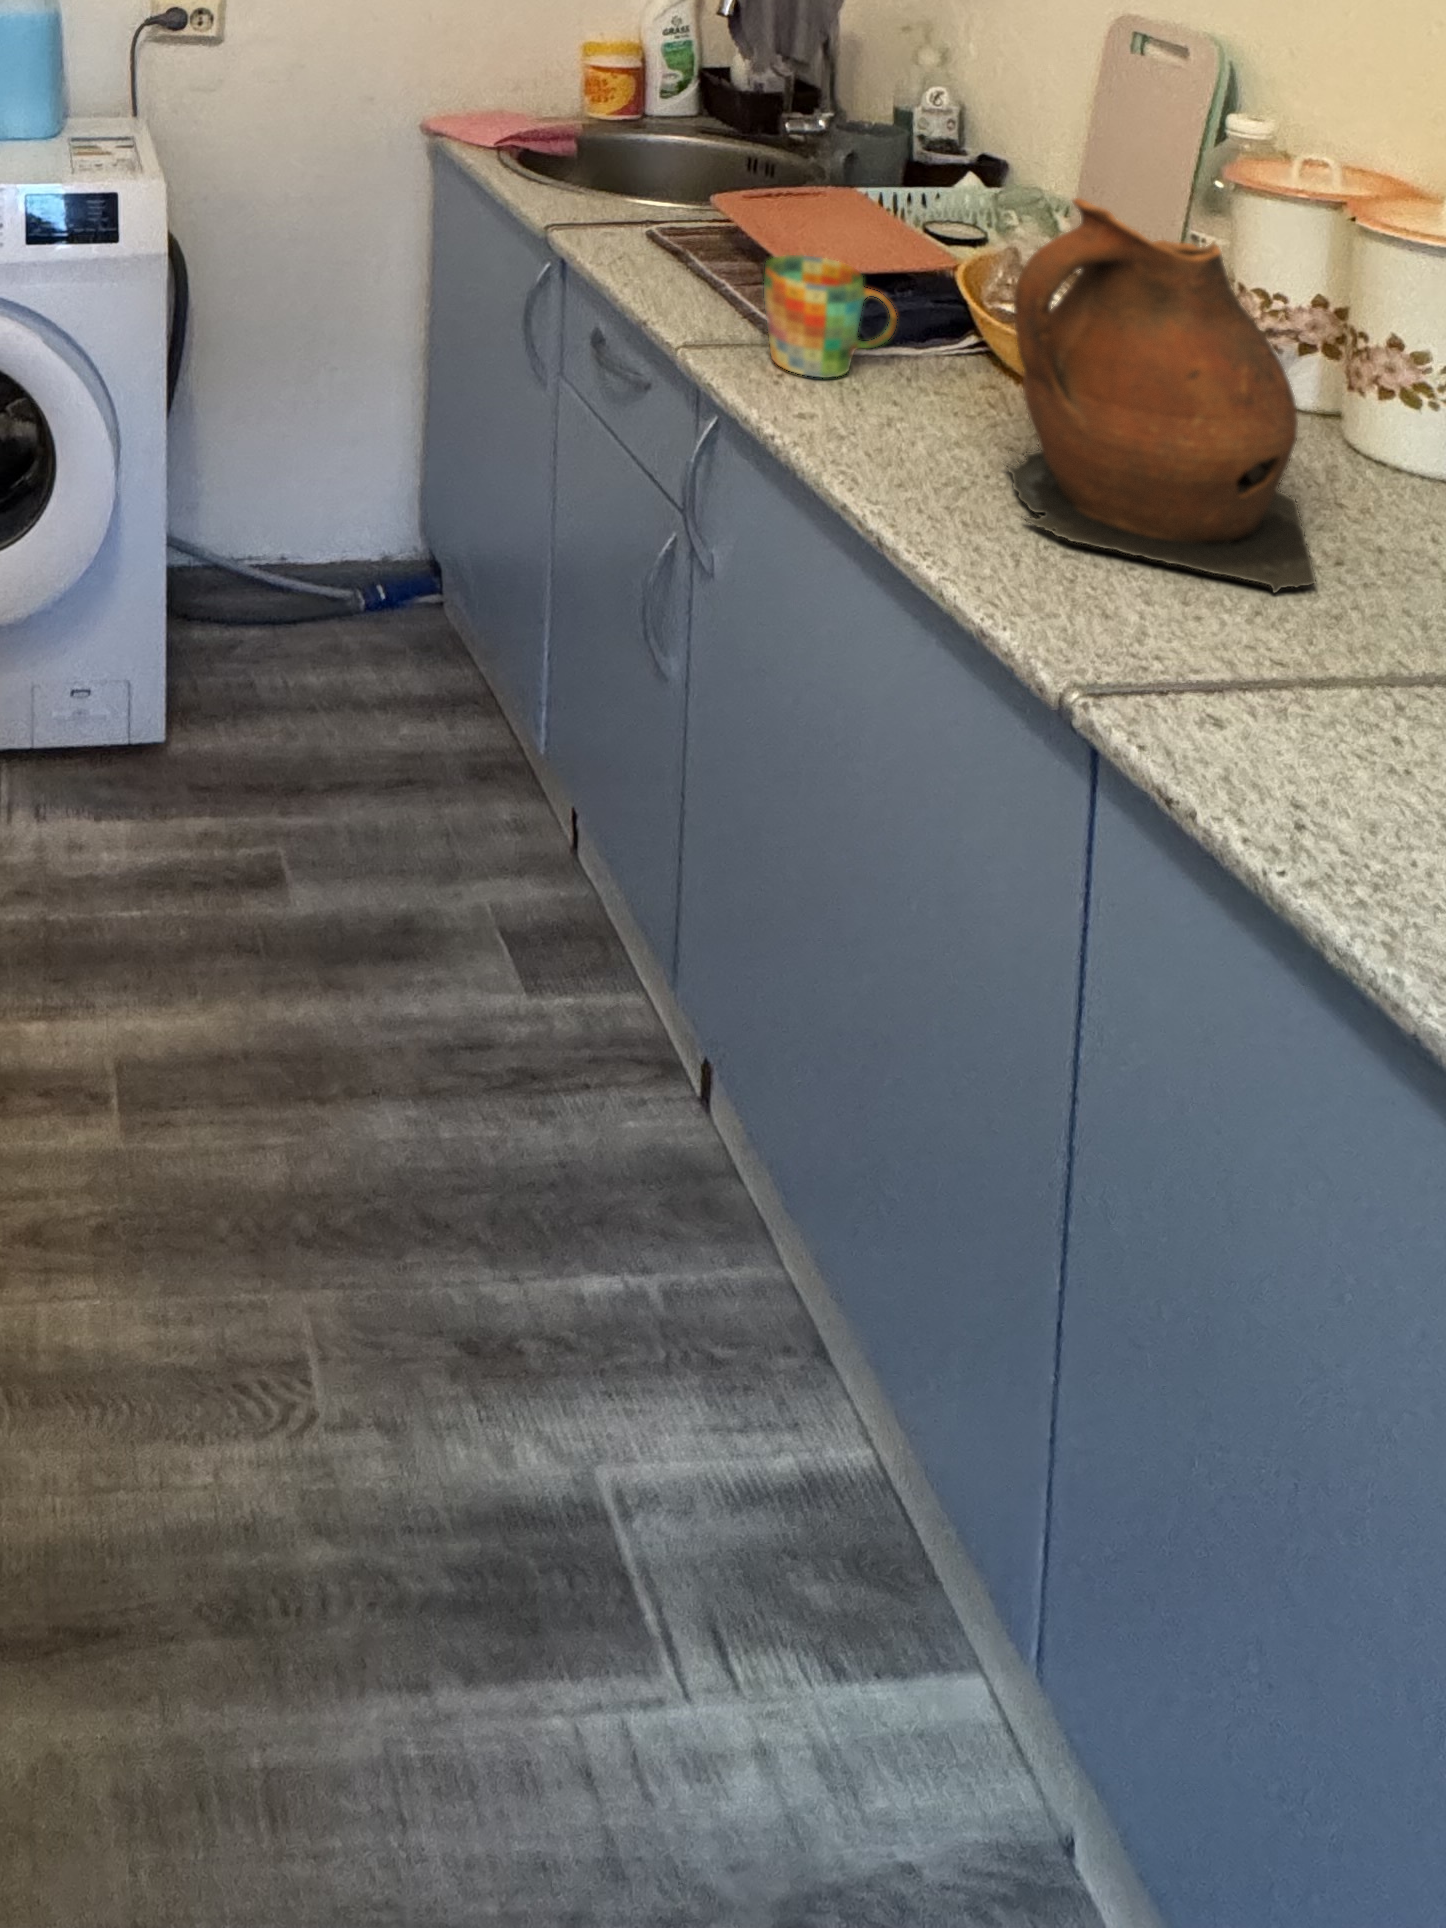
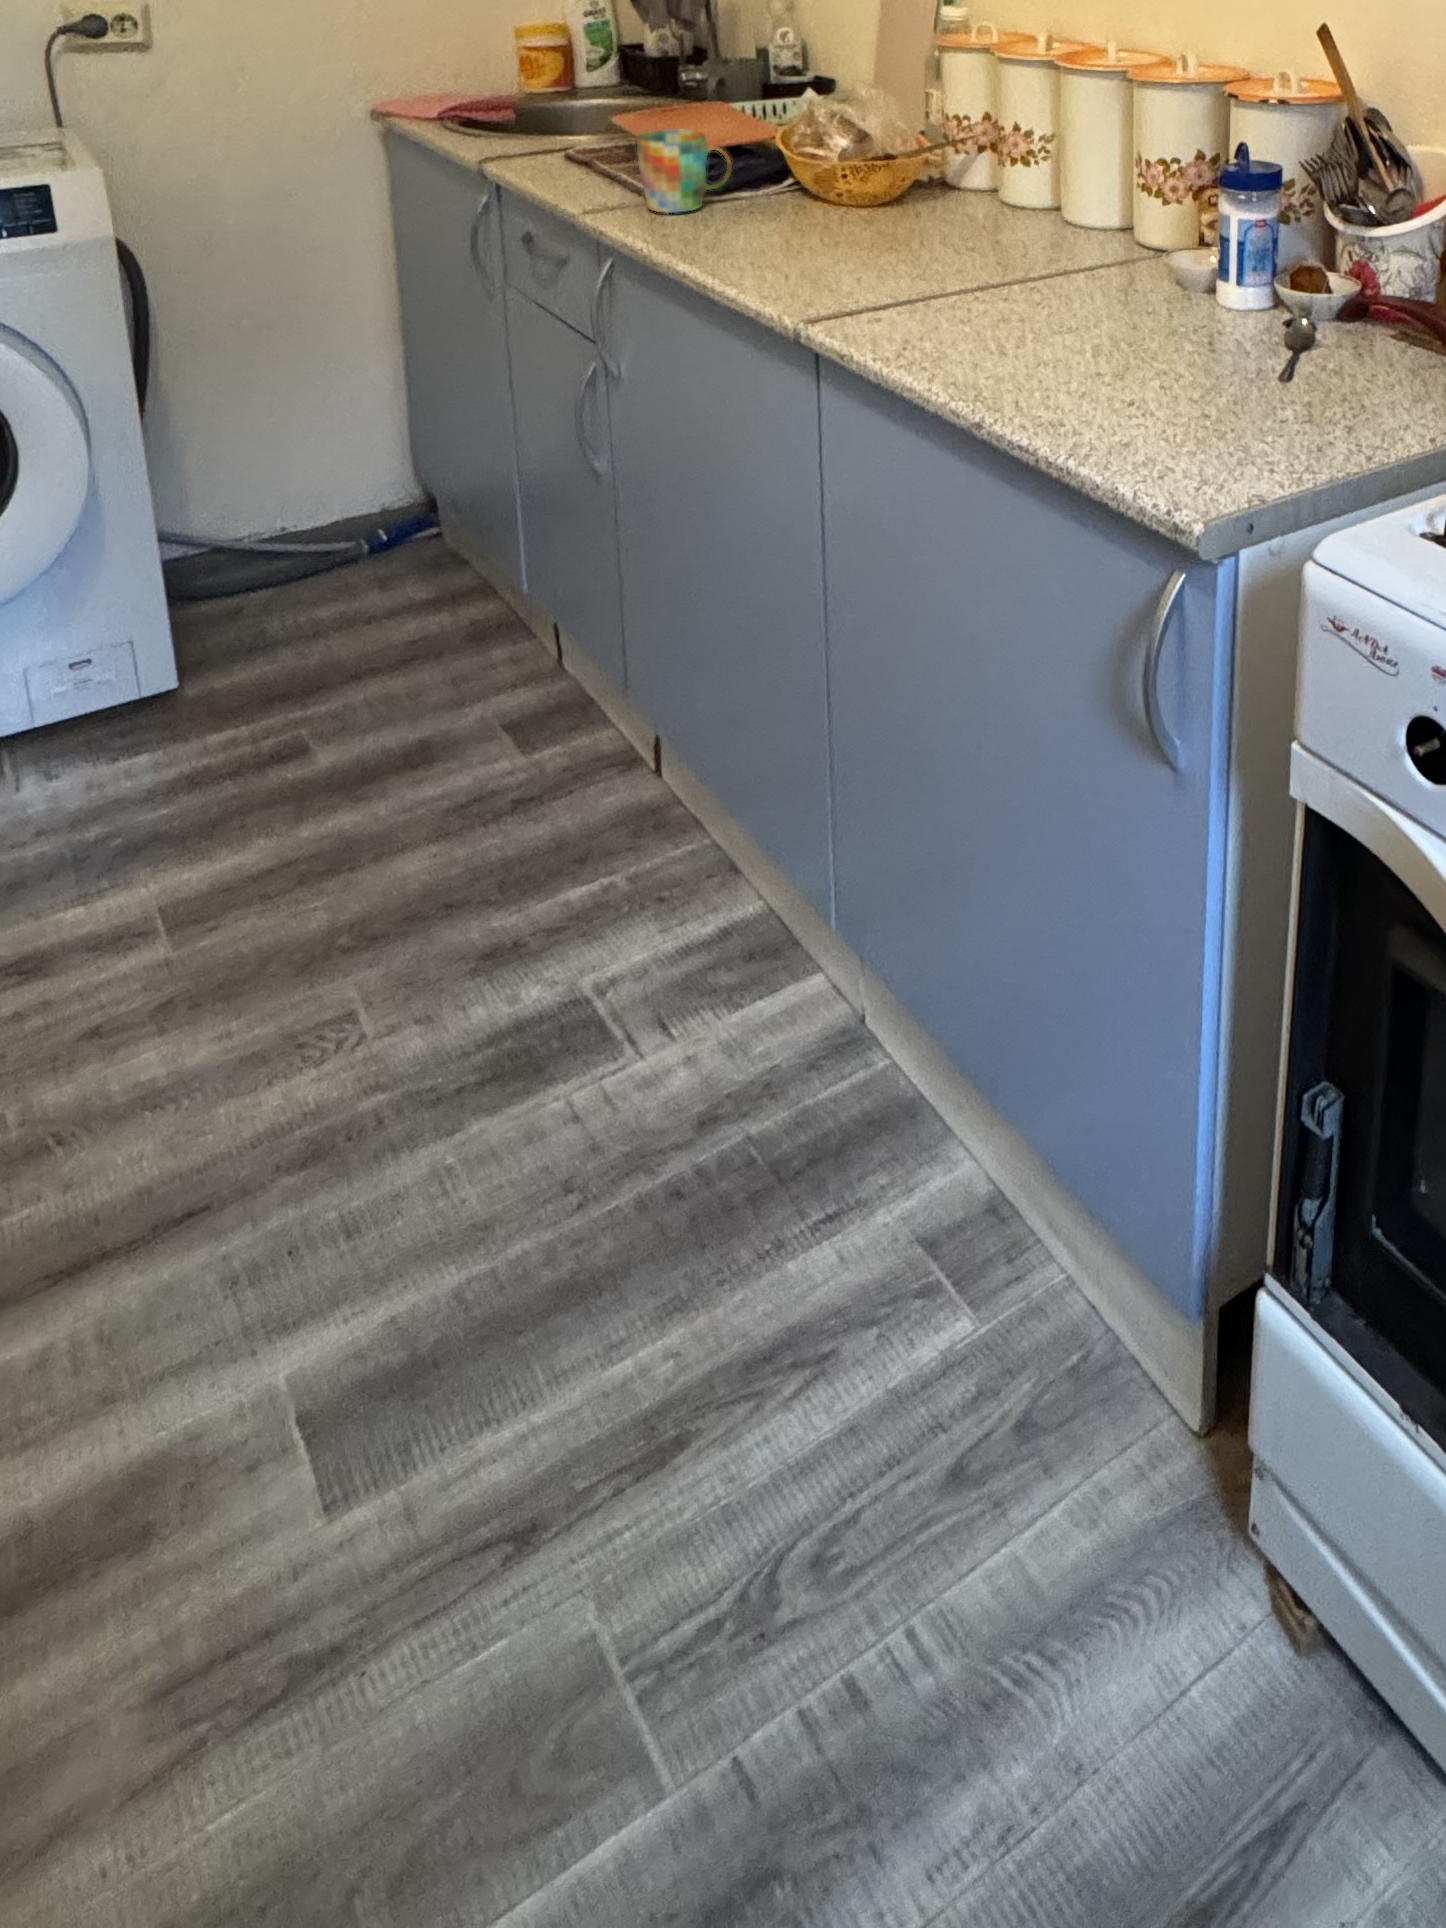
ceramic pitcher: present [1005,198,1316,592] -> none [777,36,955,264]

